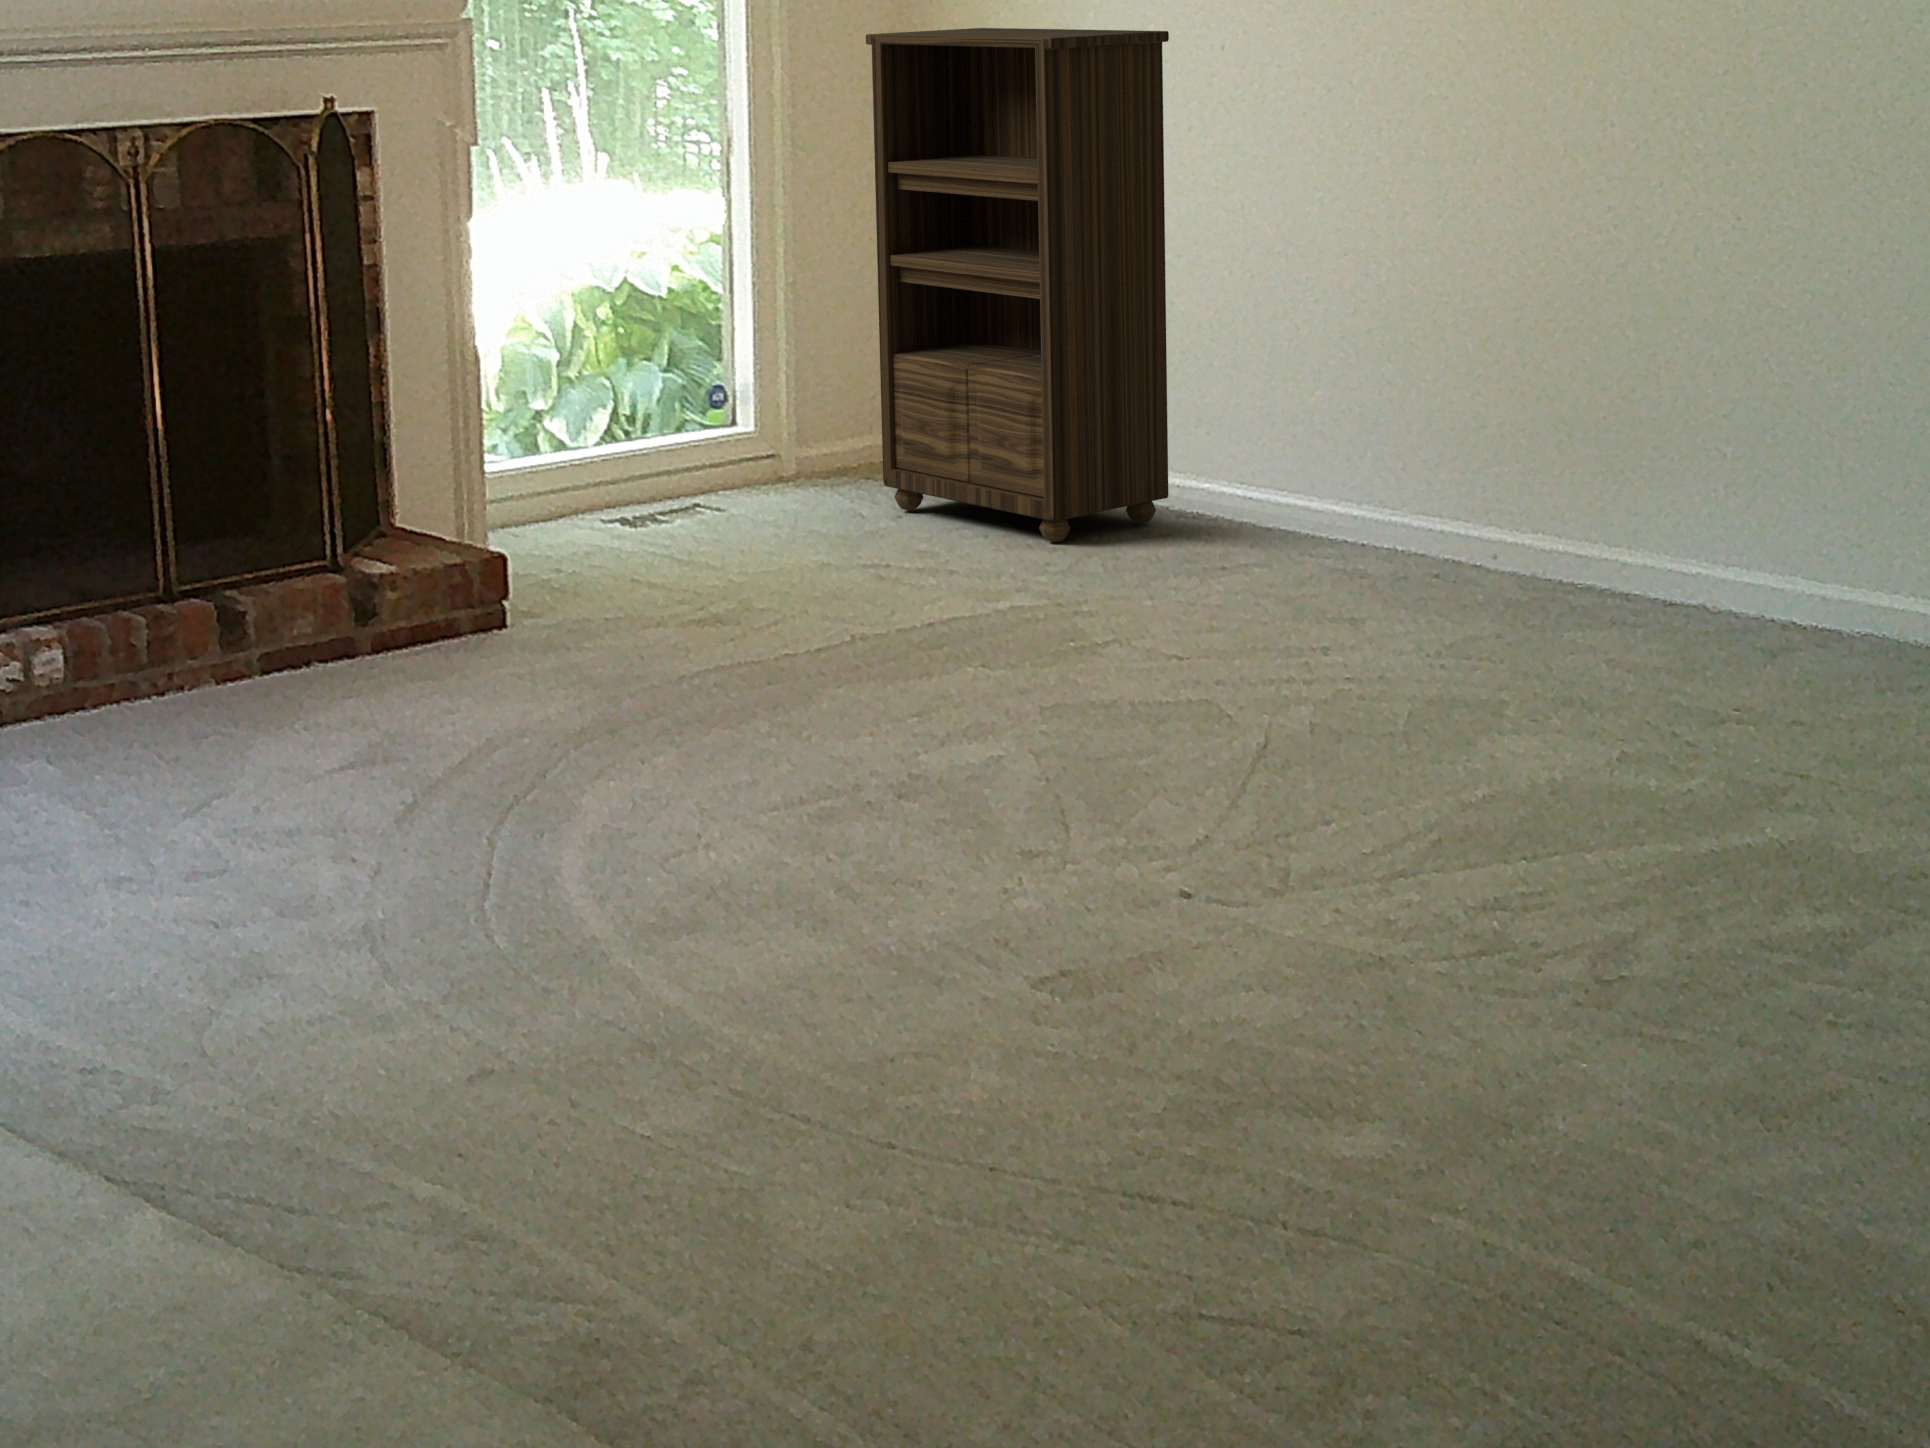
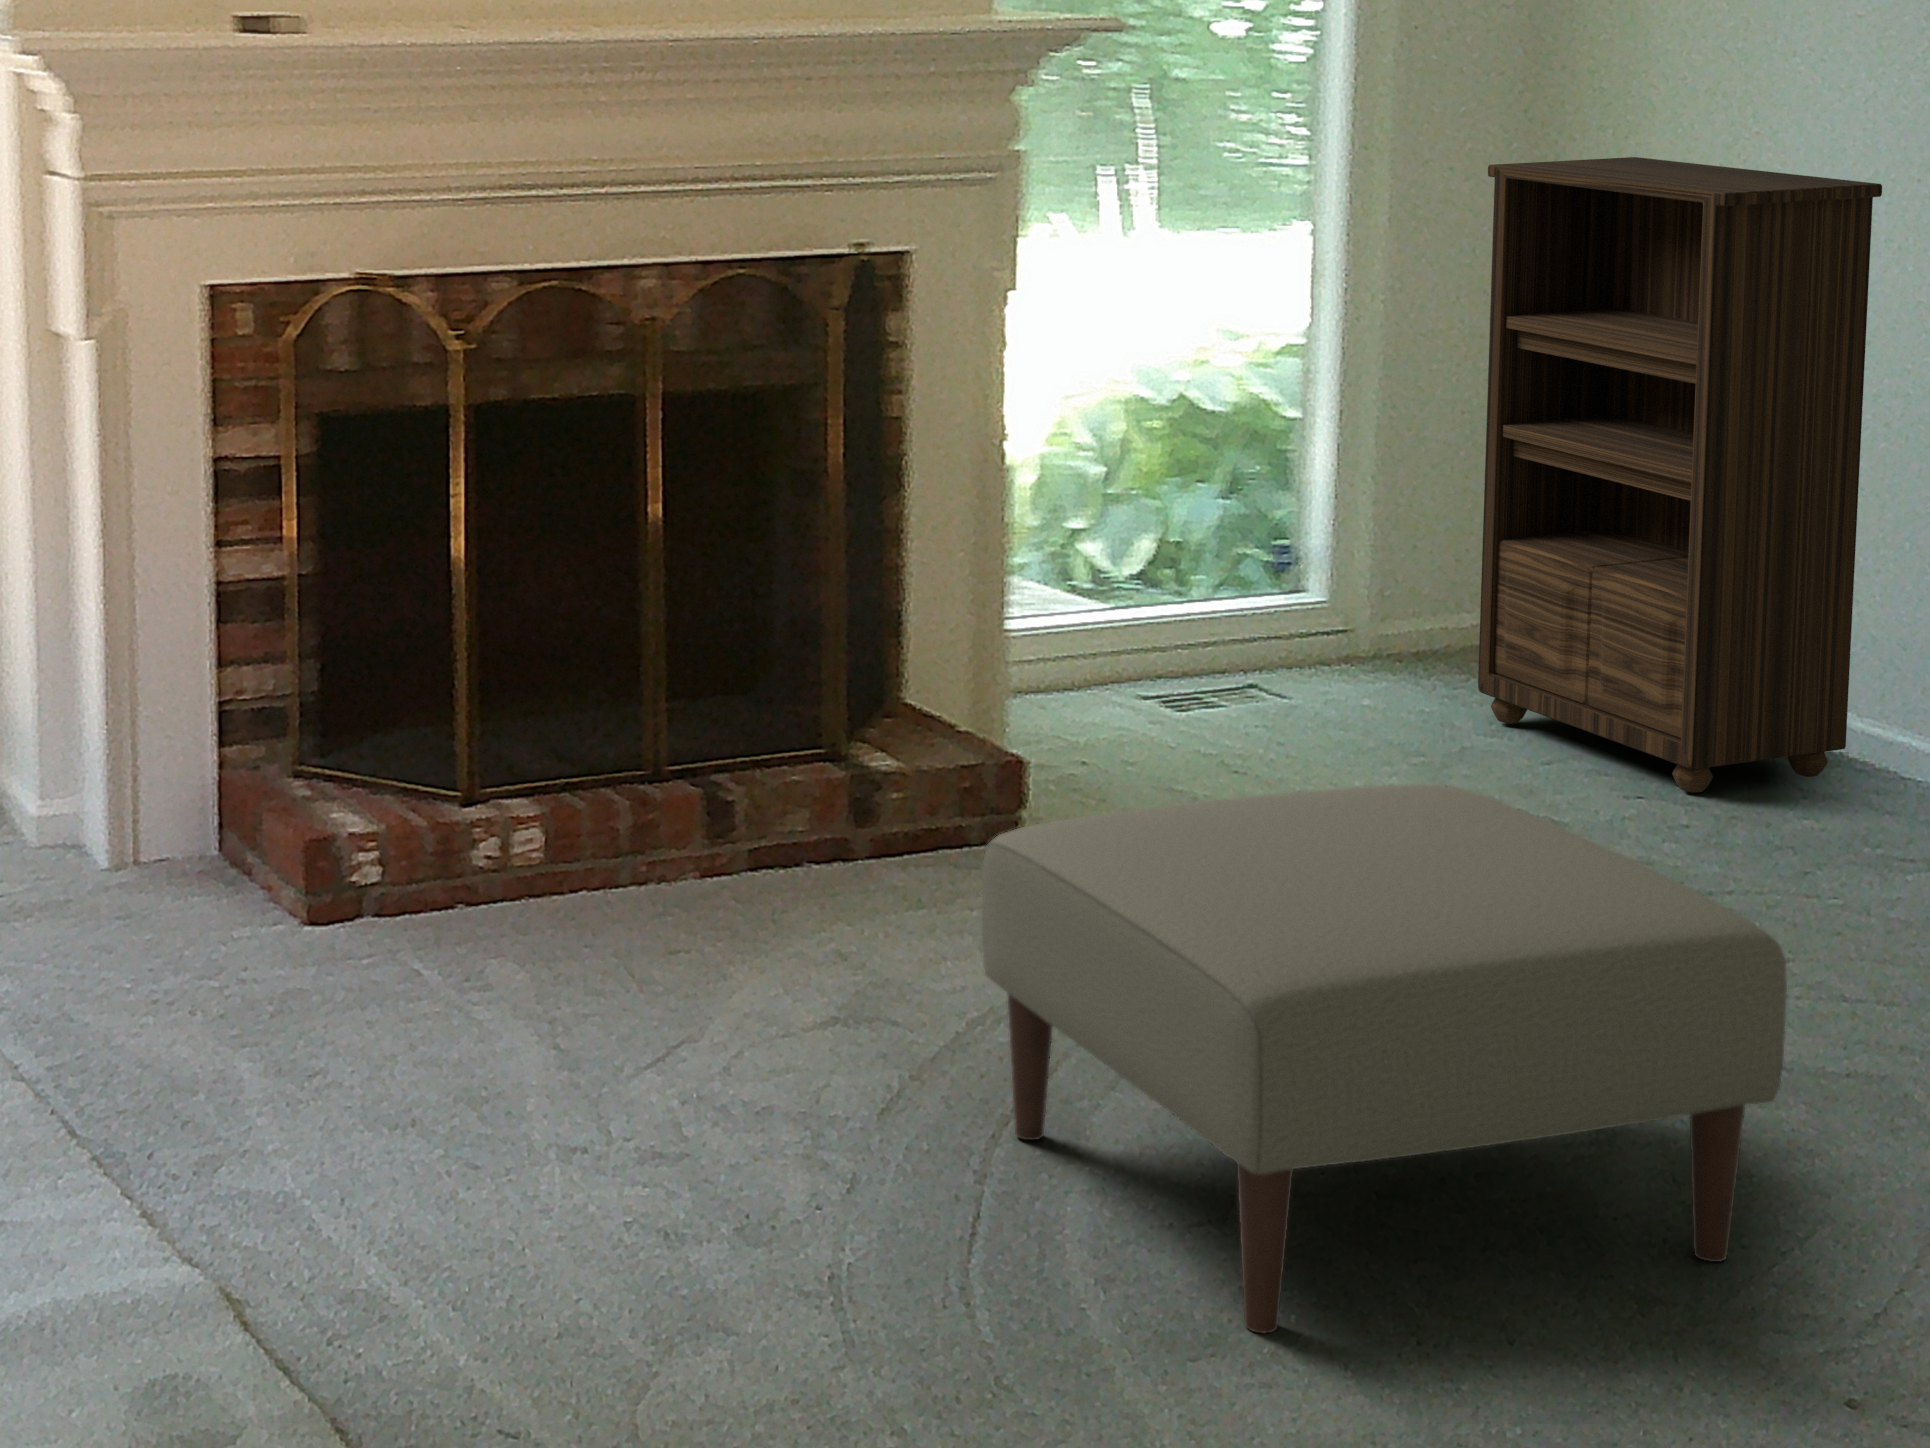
ottoman: none [479,497,1132,933] -> present [982,784,1787,1334]

